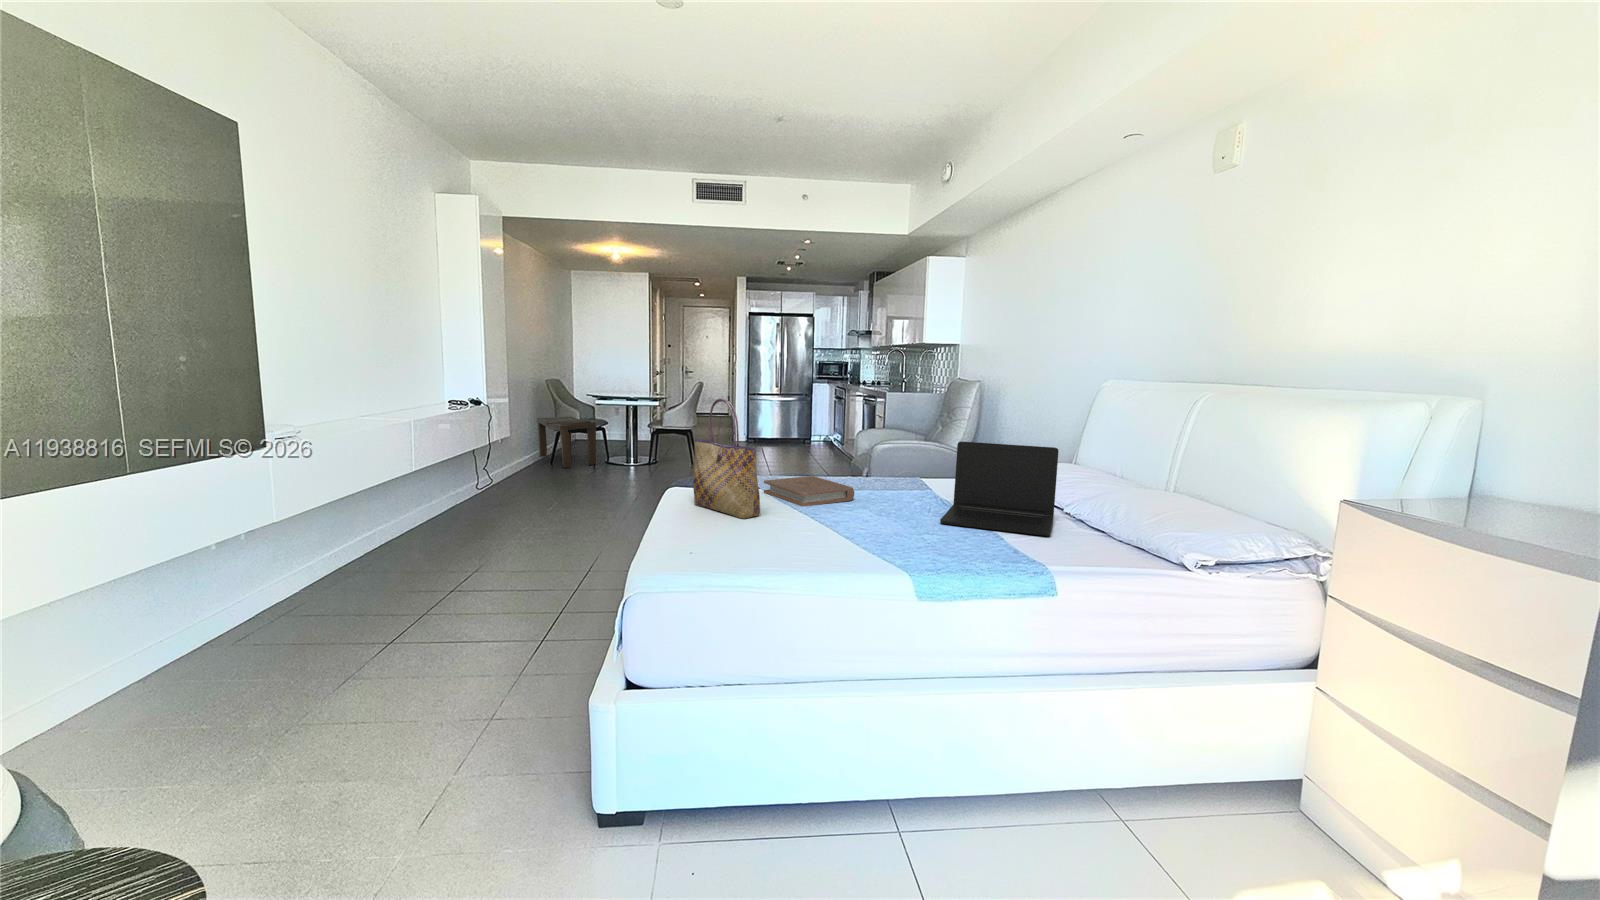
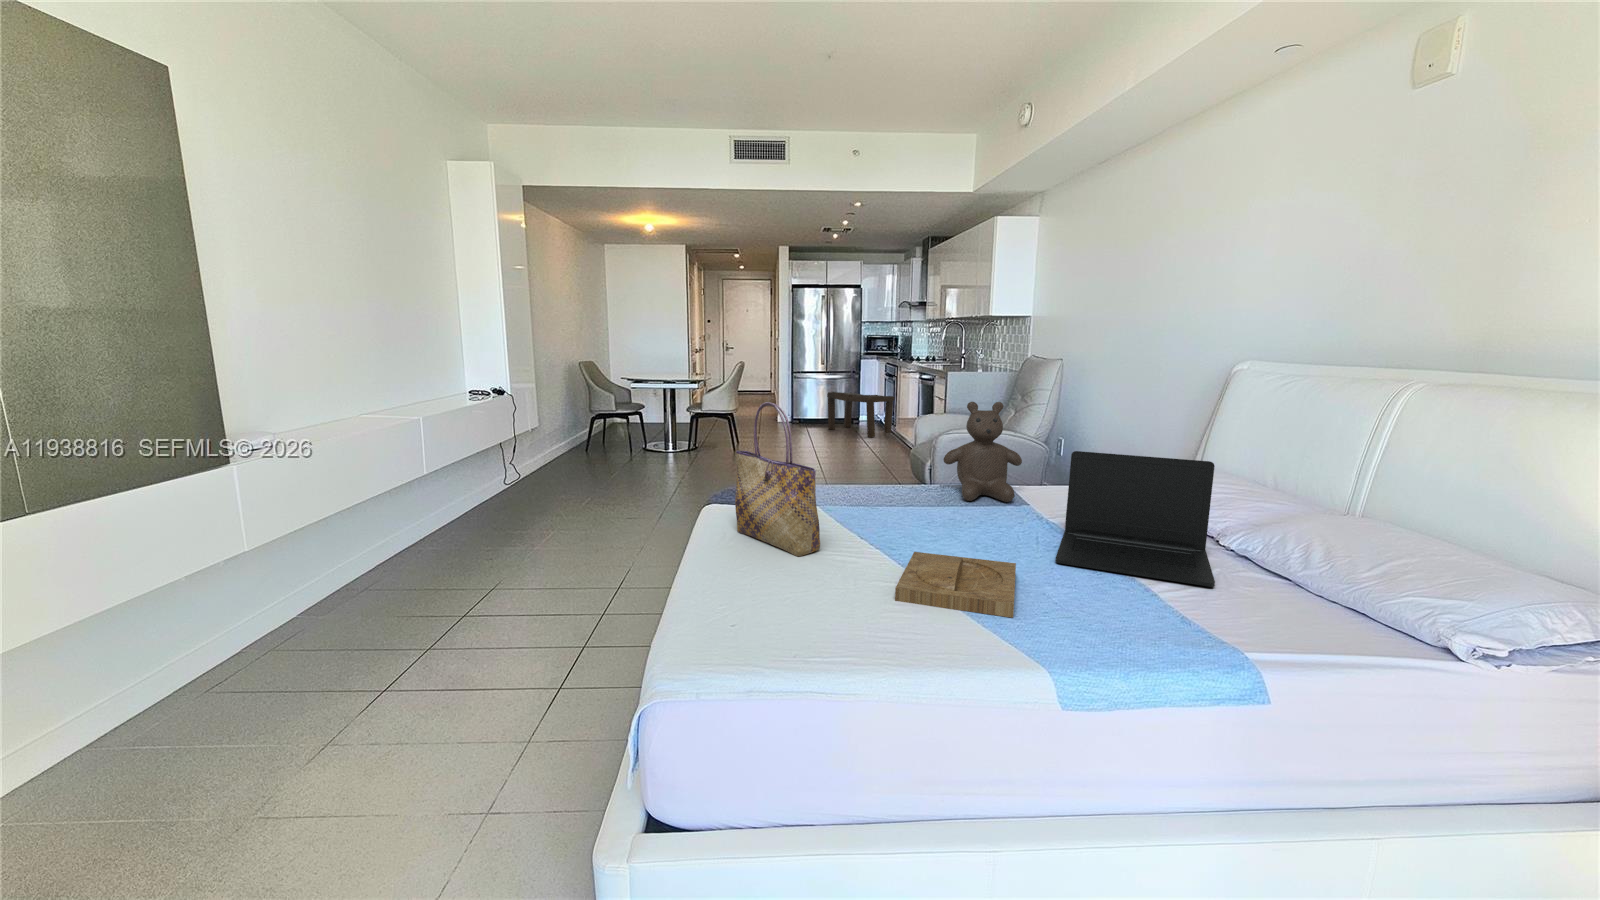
teddy bear: none [867,408,931,489] -> present [943,402,1022,502]
bench: present [537,416,596,468] -> present [827,392,895,438]
book: present [764,476,854,506] -> none [820,487,934,533]
tray: none [813,514,907,551] -> present [895,552,1016,618]

